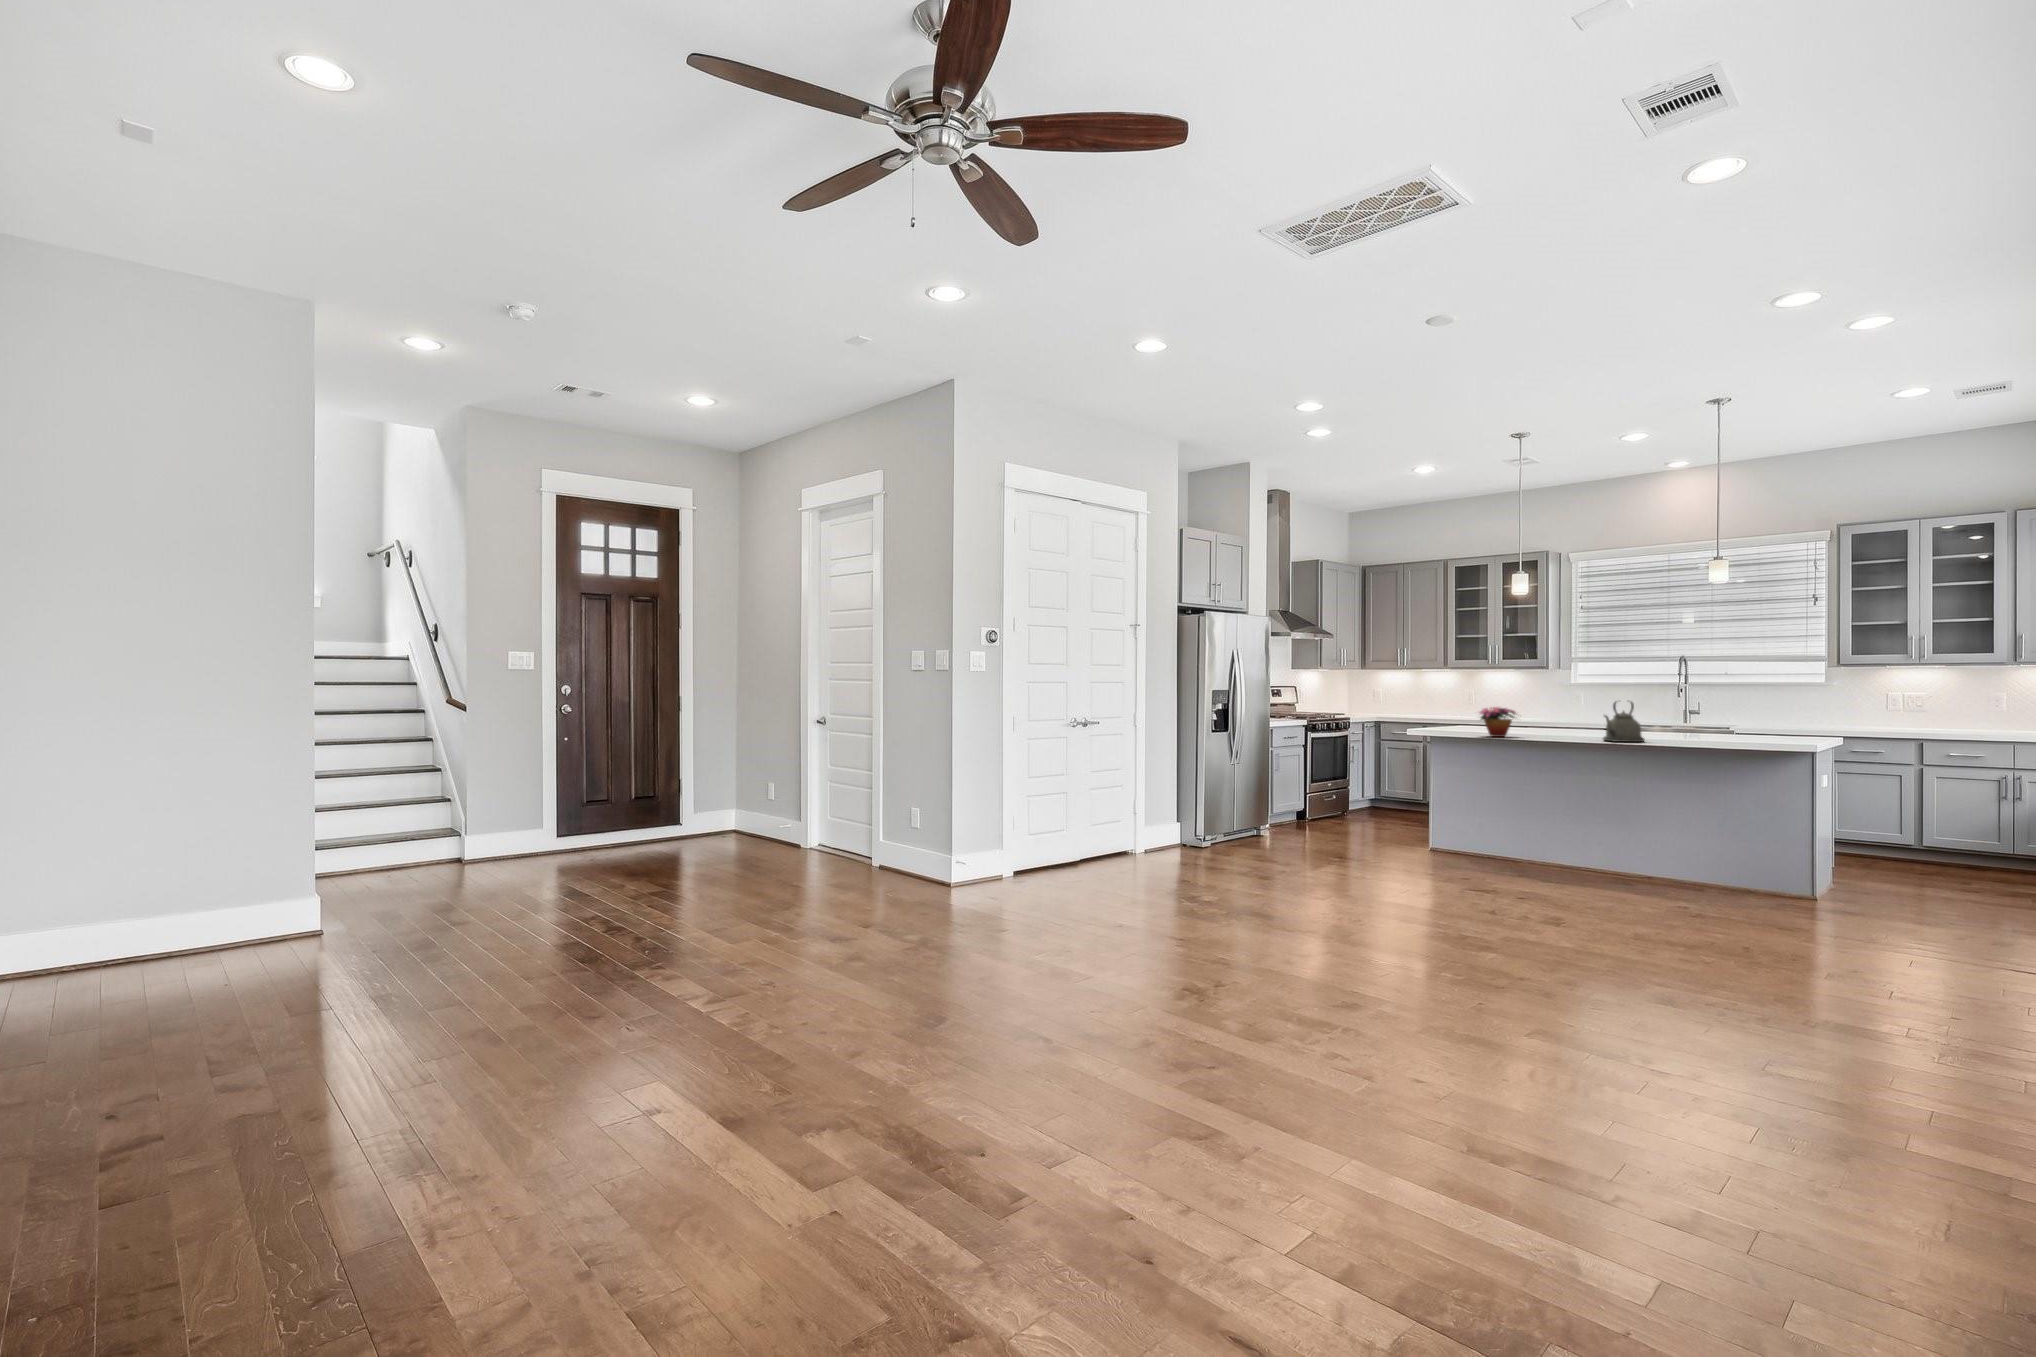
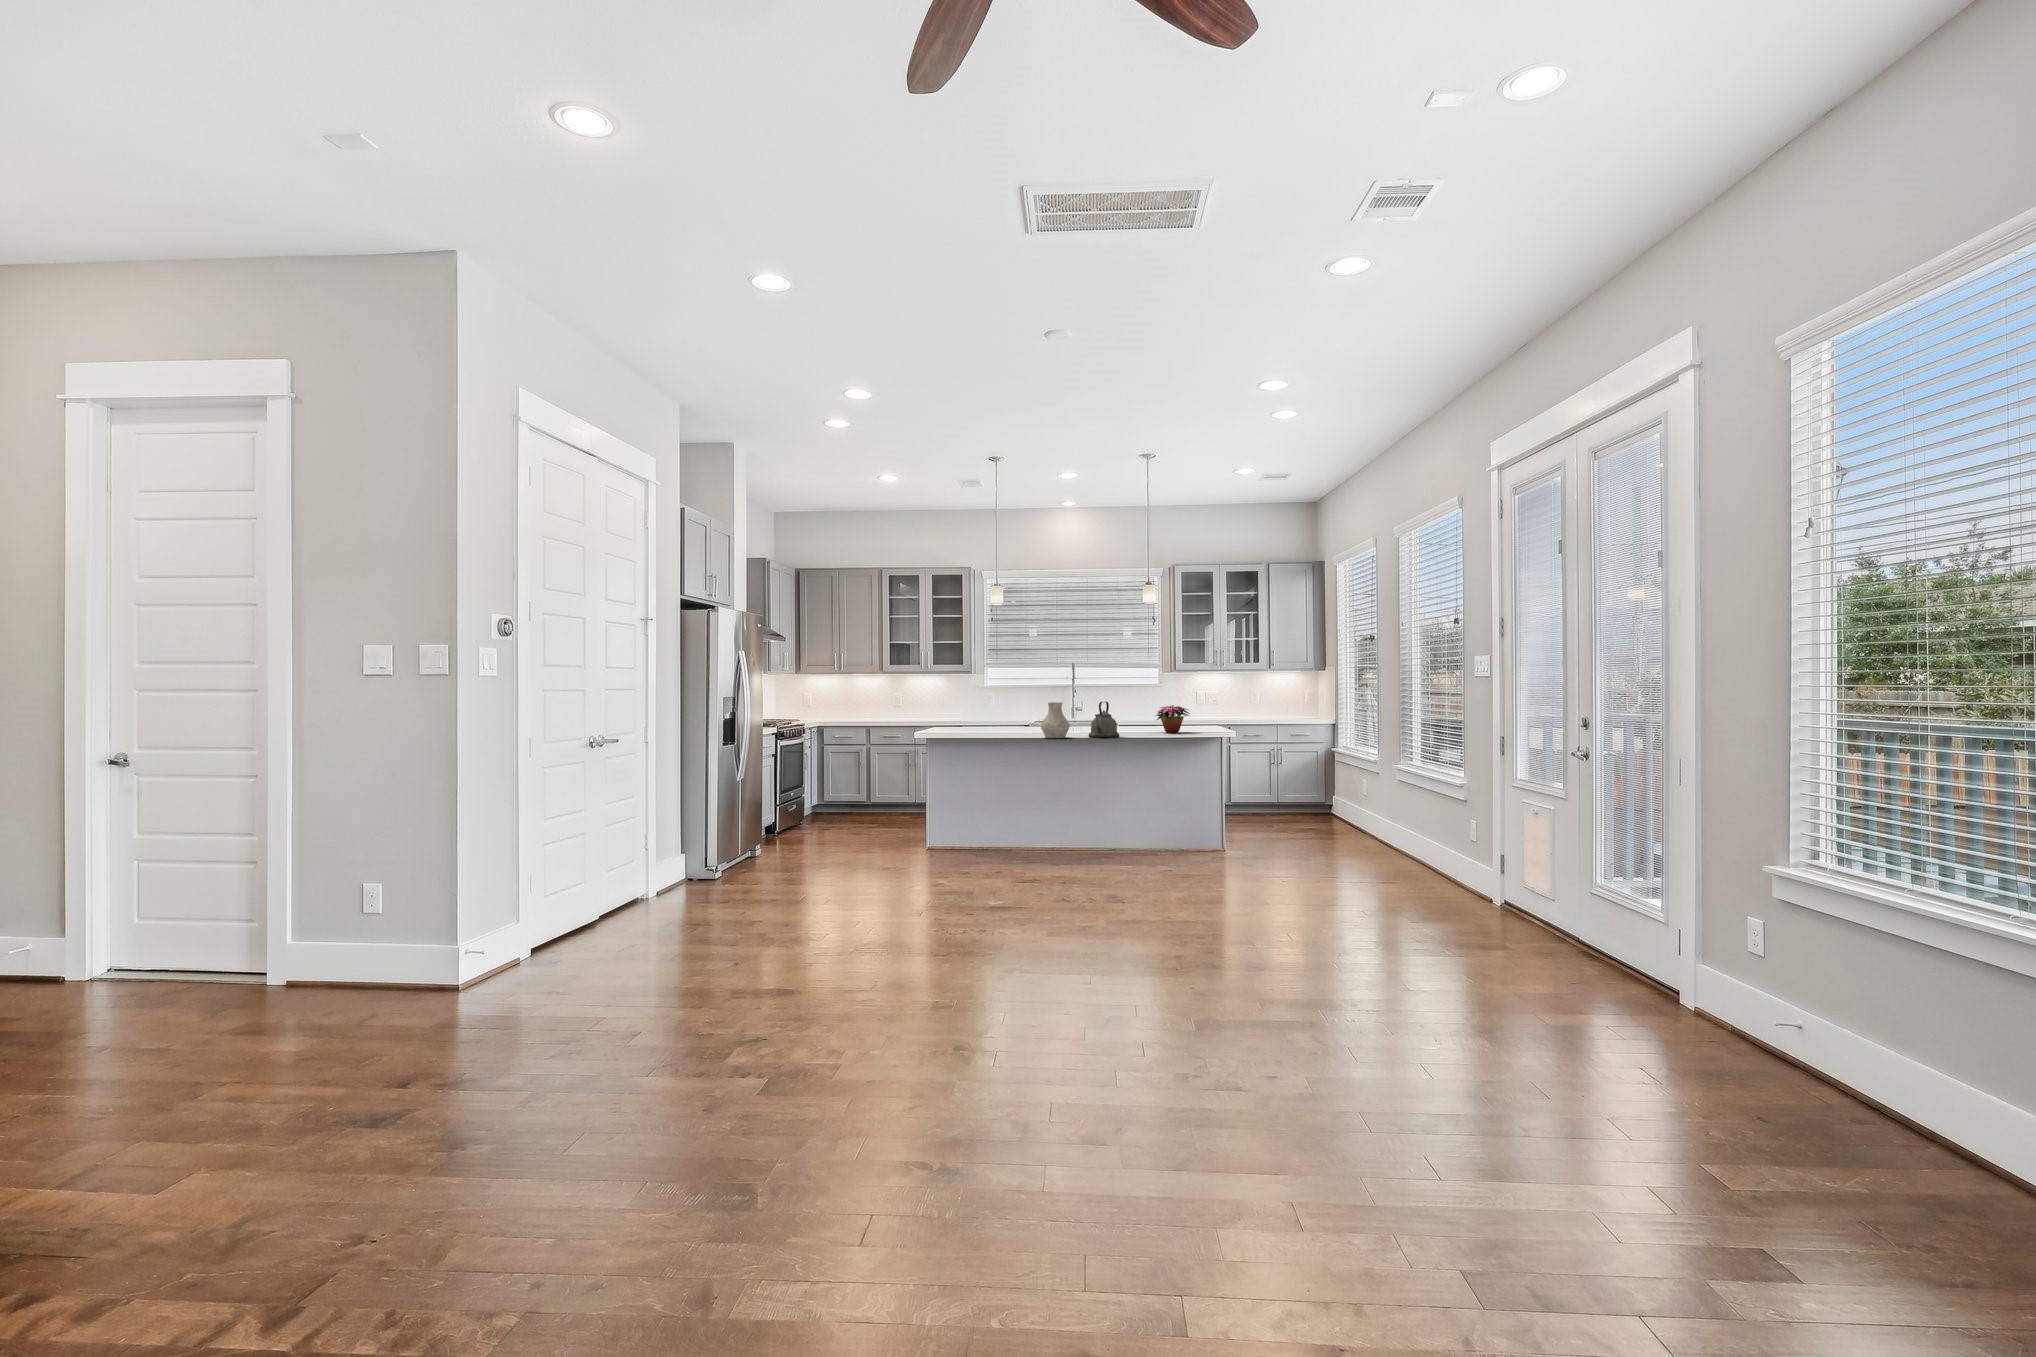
vase: none [1541,700,1578,740] -> present [1041,702,1070,738]
flower arrangement: present [1479,707,1516,737] -> present [1156,705,1190,733]

